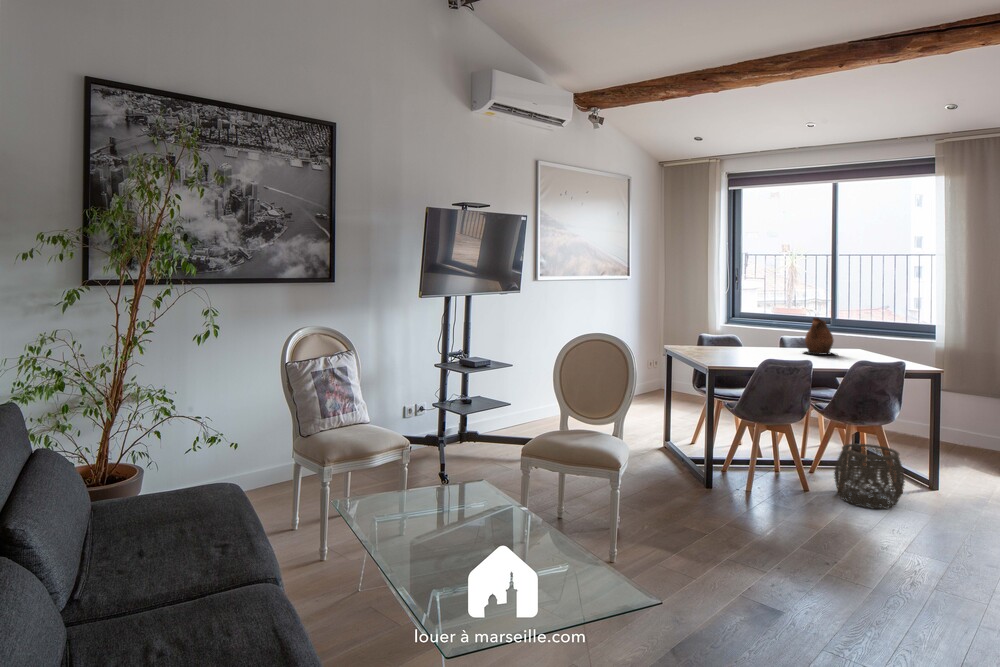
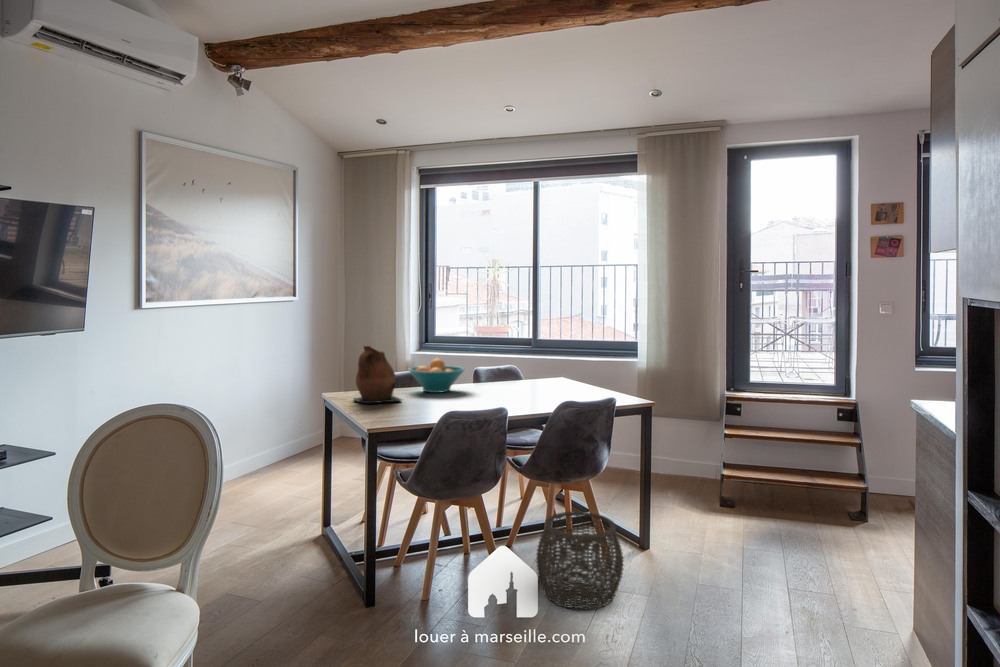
ceramic pitcher: present [805,318,834,355] -> present [354,346,402,403]
fruit bowl: none [734,330,779,355] -> present [409,358,464,393]

